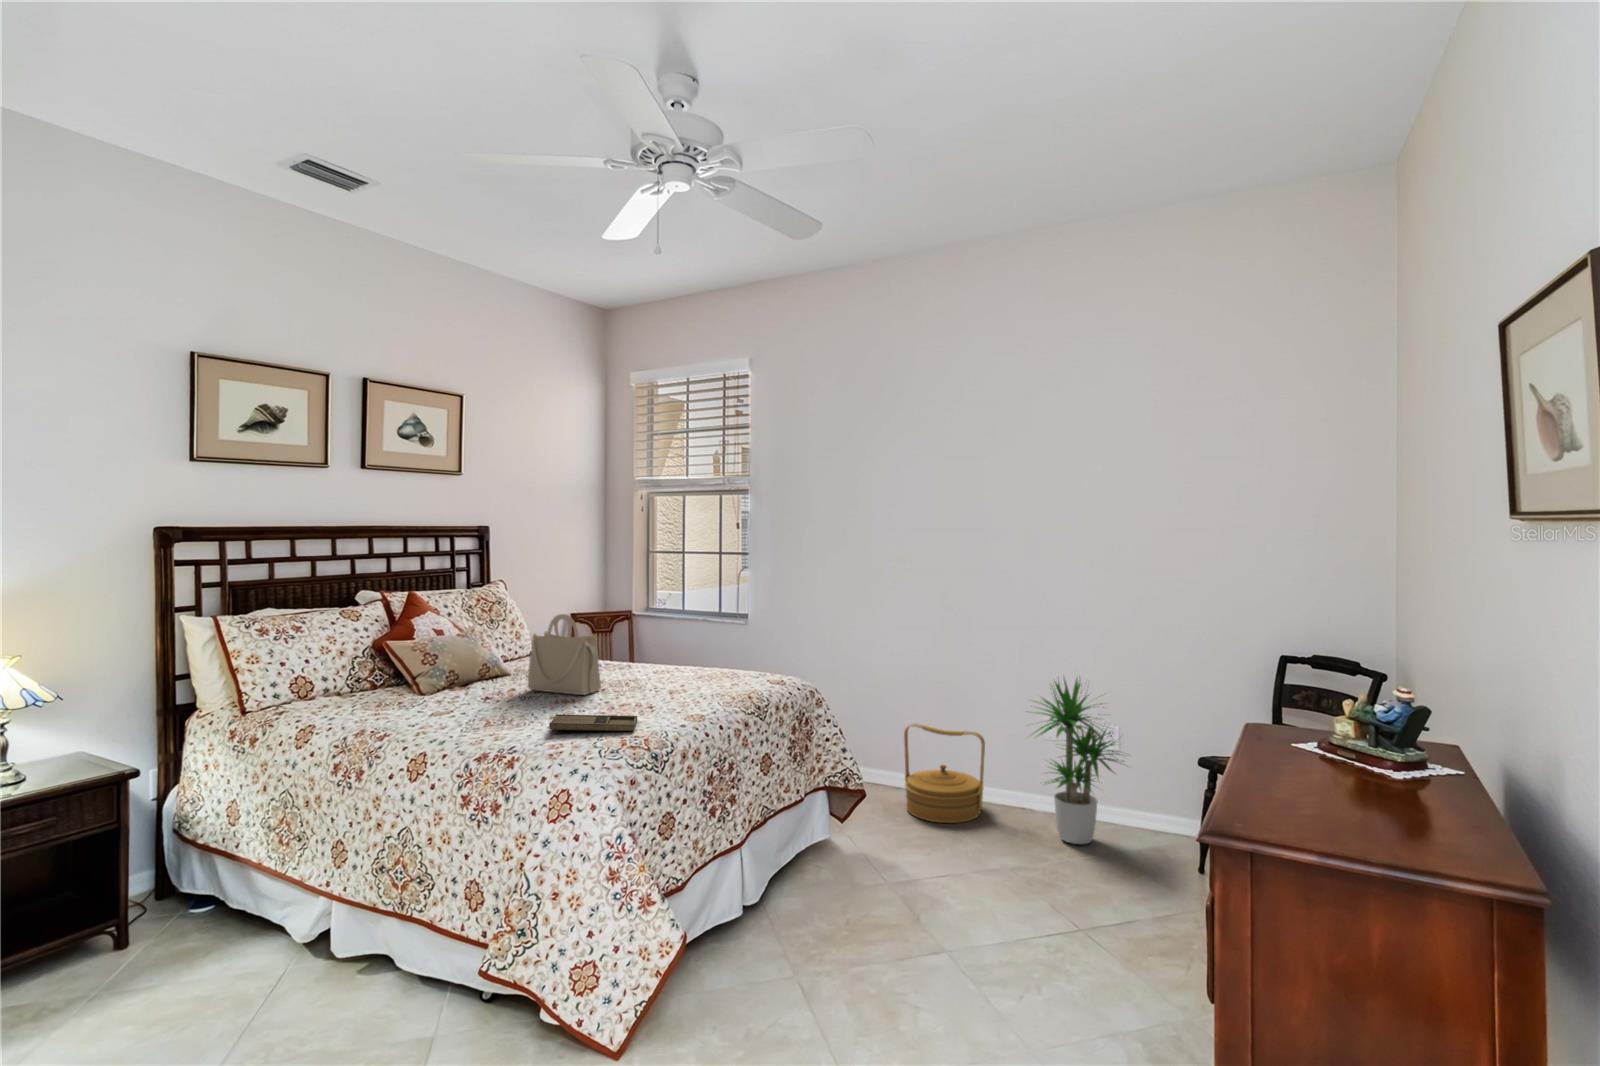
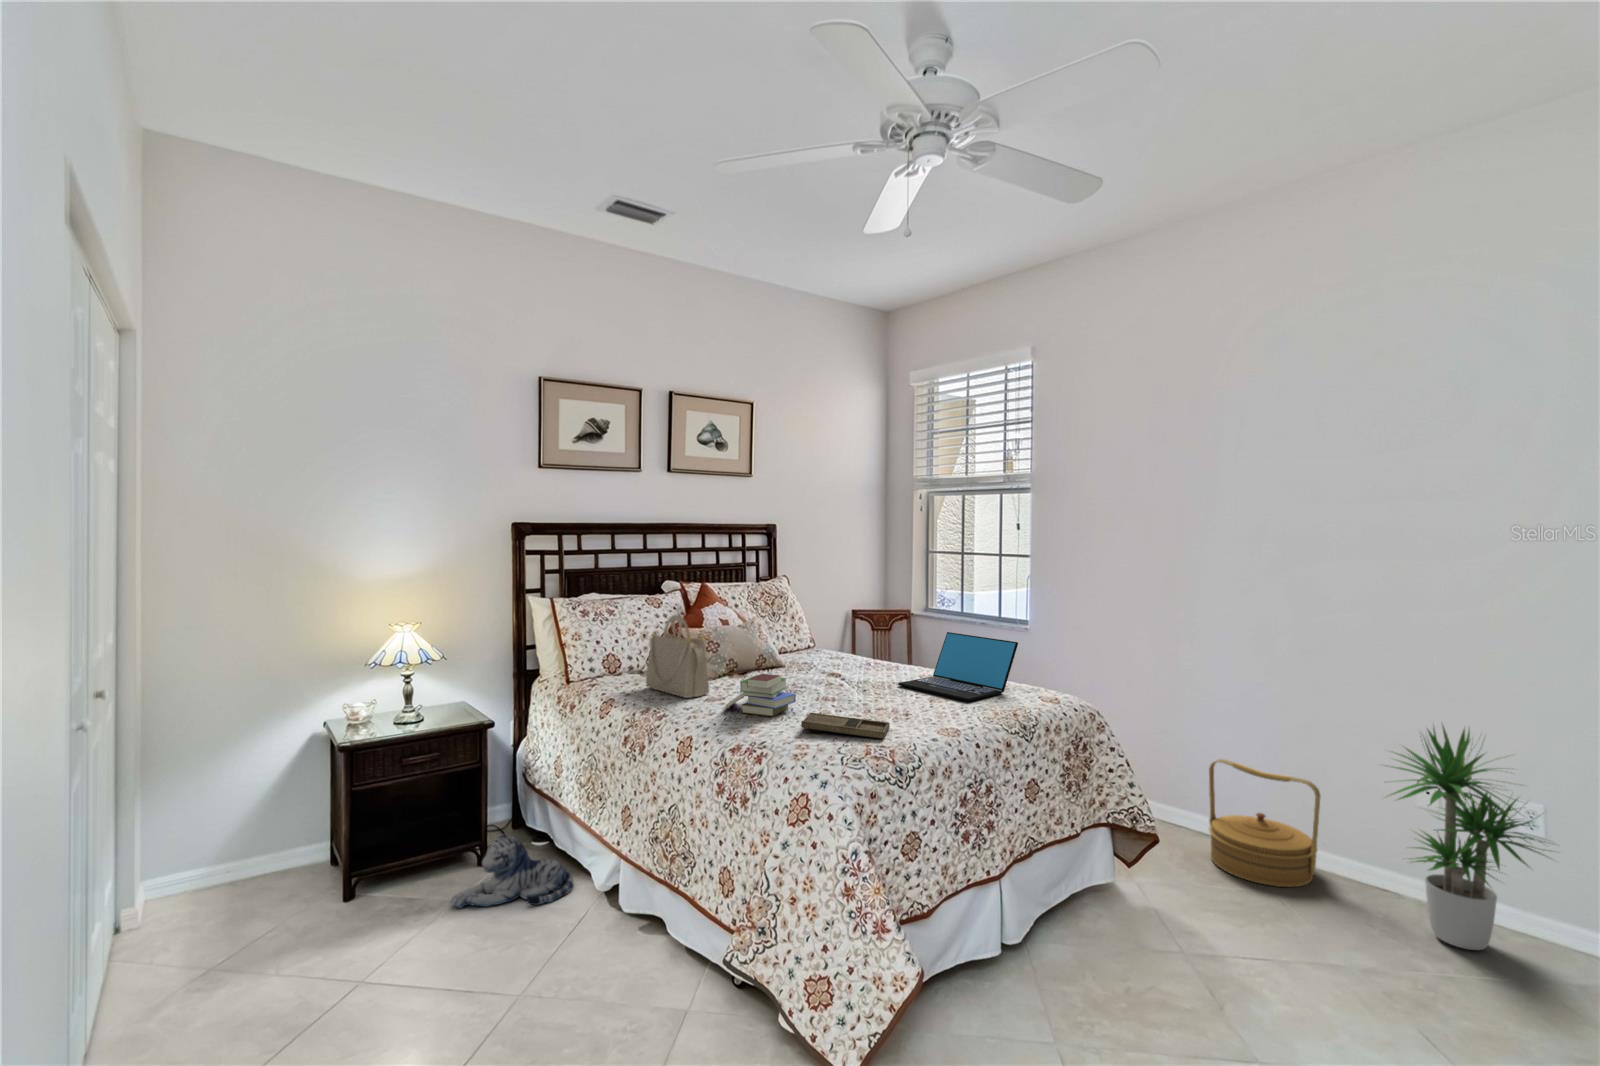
handbag: present [528,614,601,695] -> present [646,615,709,698]
laptop: none [636,628,748,691] -> present [898,632,1018,701]
book: none [456,681,536,723] -> present [725,674,796,717]
plush toy: none [90,900,265,999] -> present [450,834,574,908]

